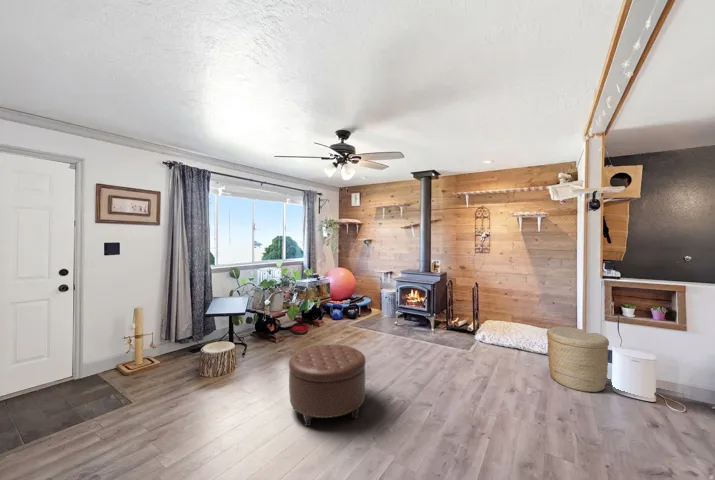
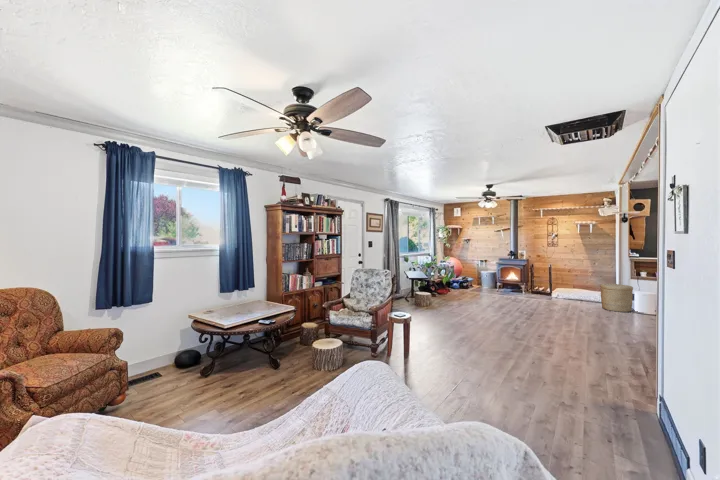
ottoman: present [289,344,366,426] -> none [482,288,519,317]

